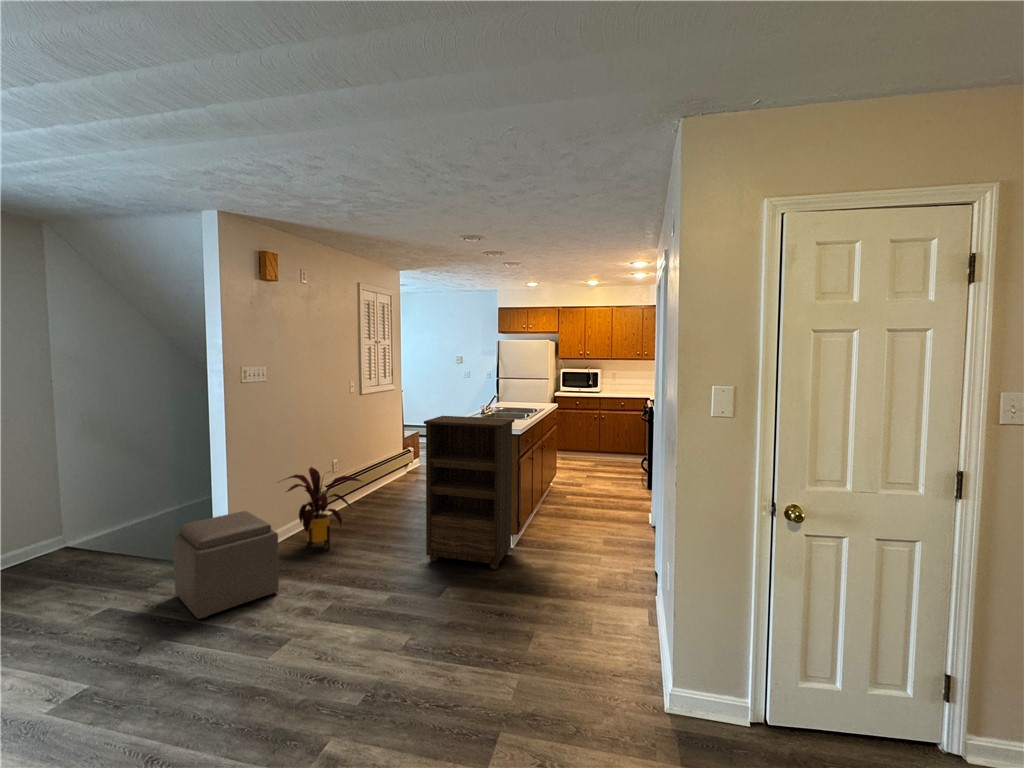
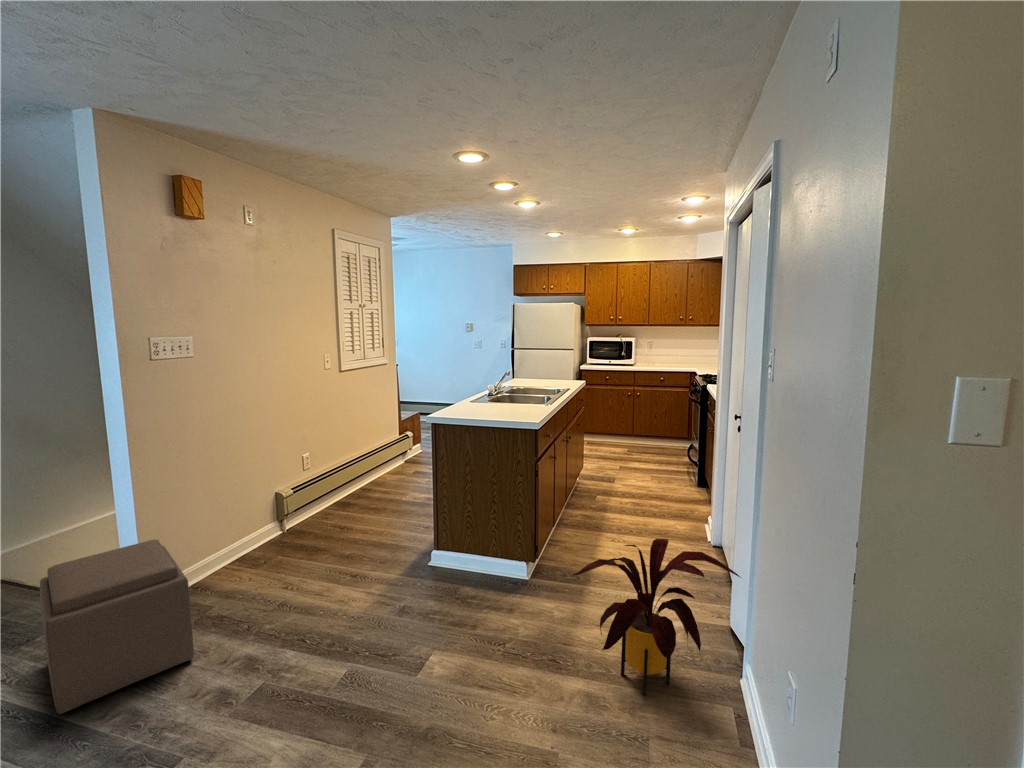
bookshelf: present [424,416,515,569] -> none [401,404,530,620]
house plant: present [287,467,361,554] -> present [573,539,741,696]

